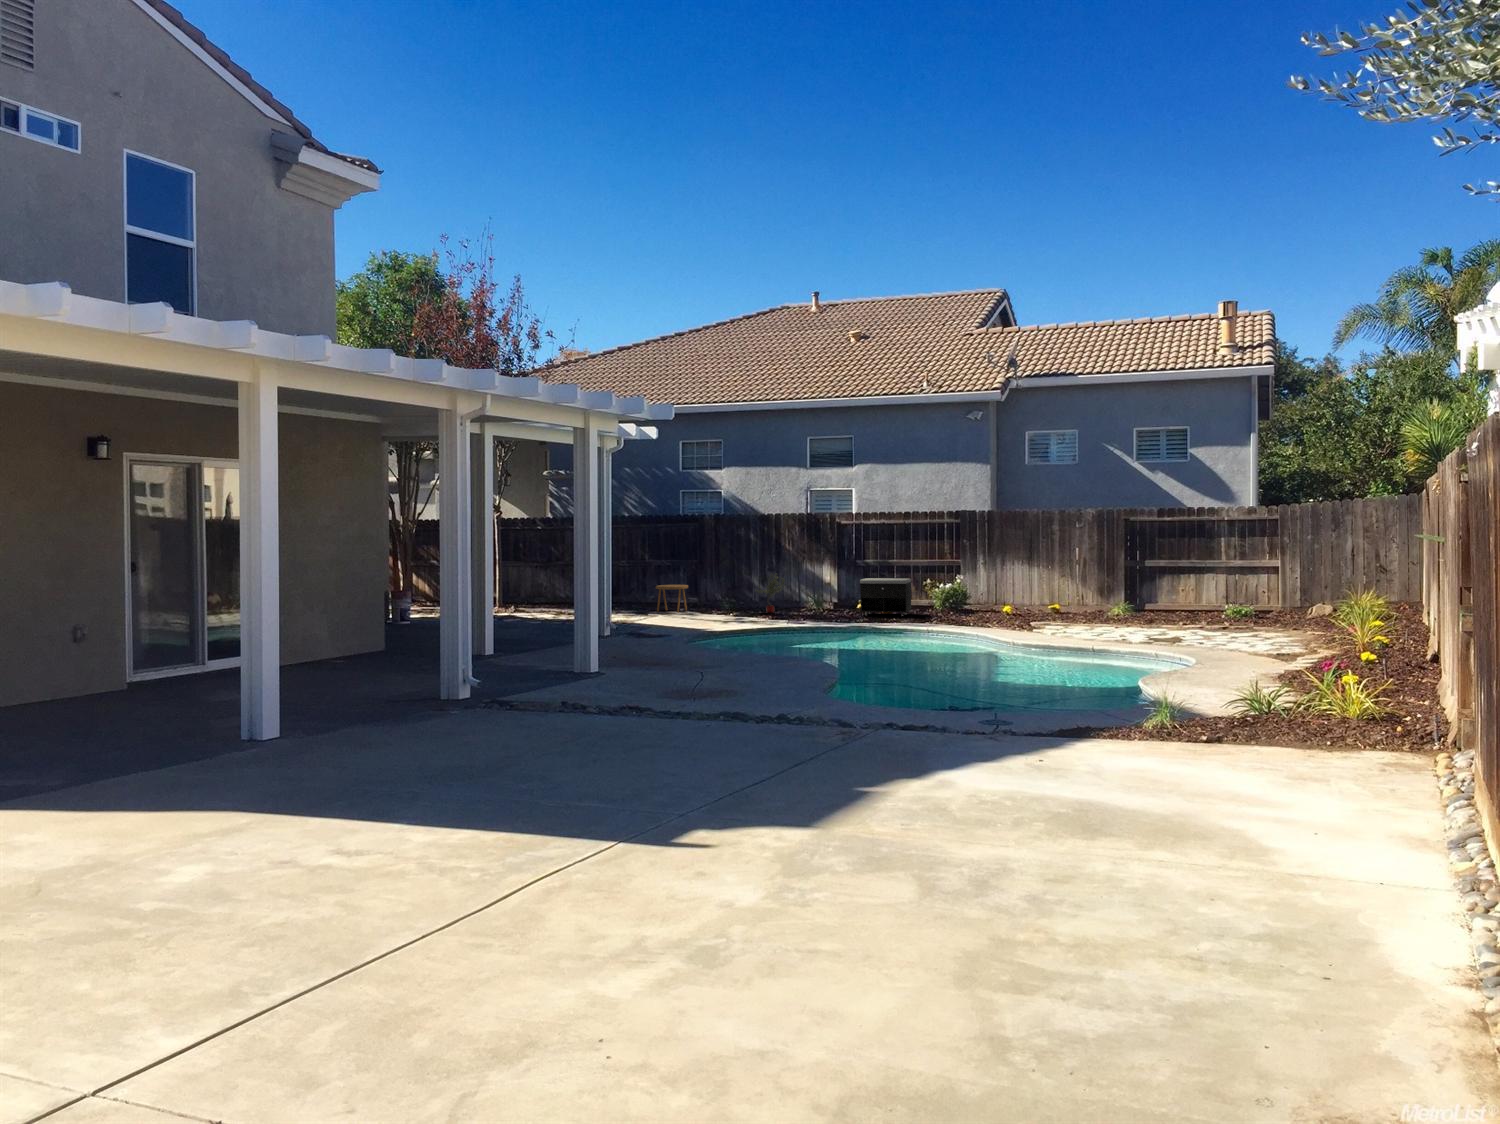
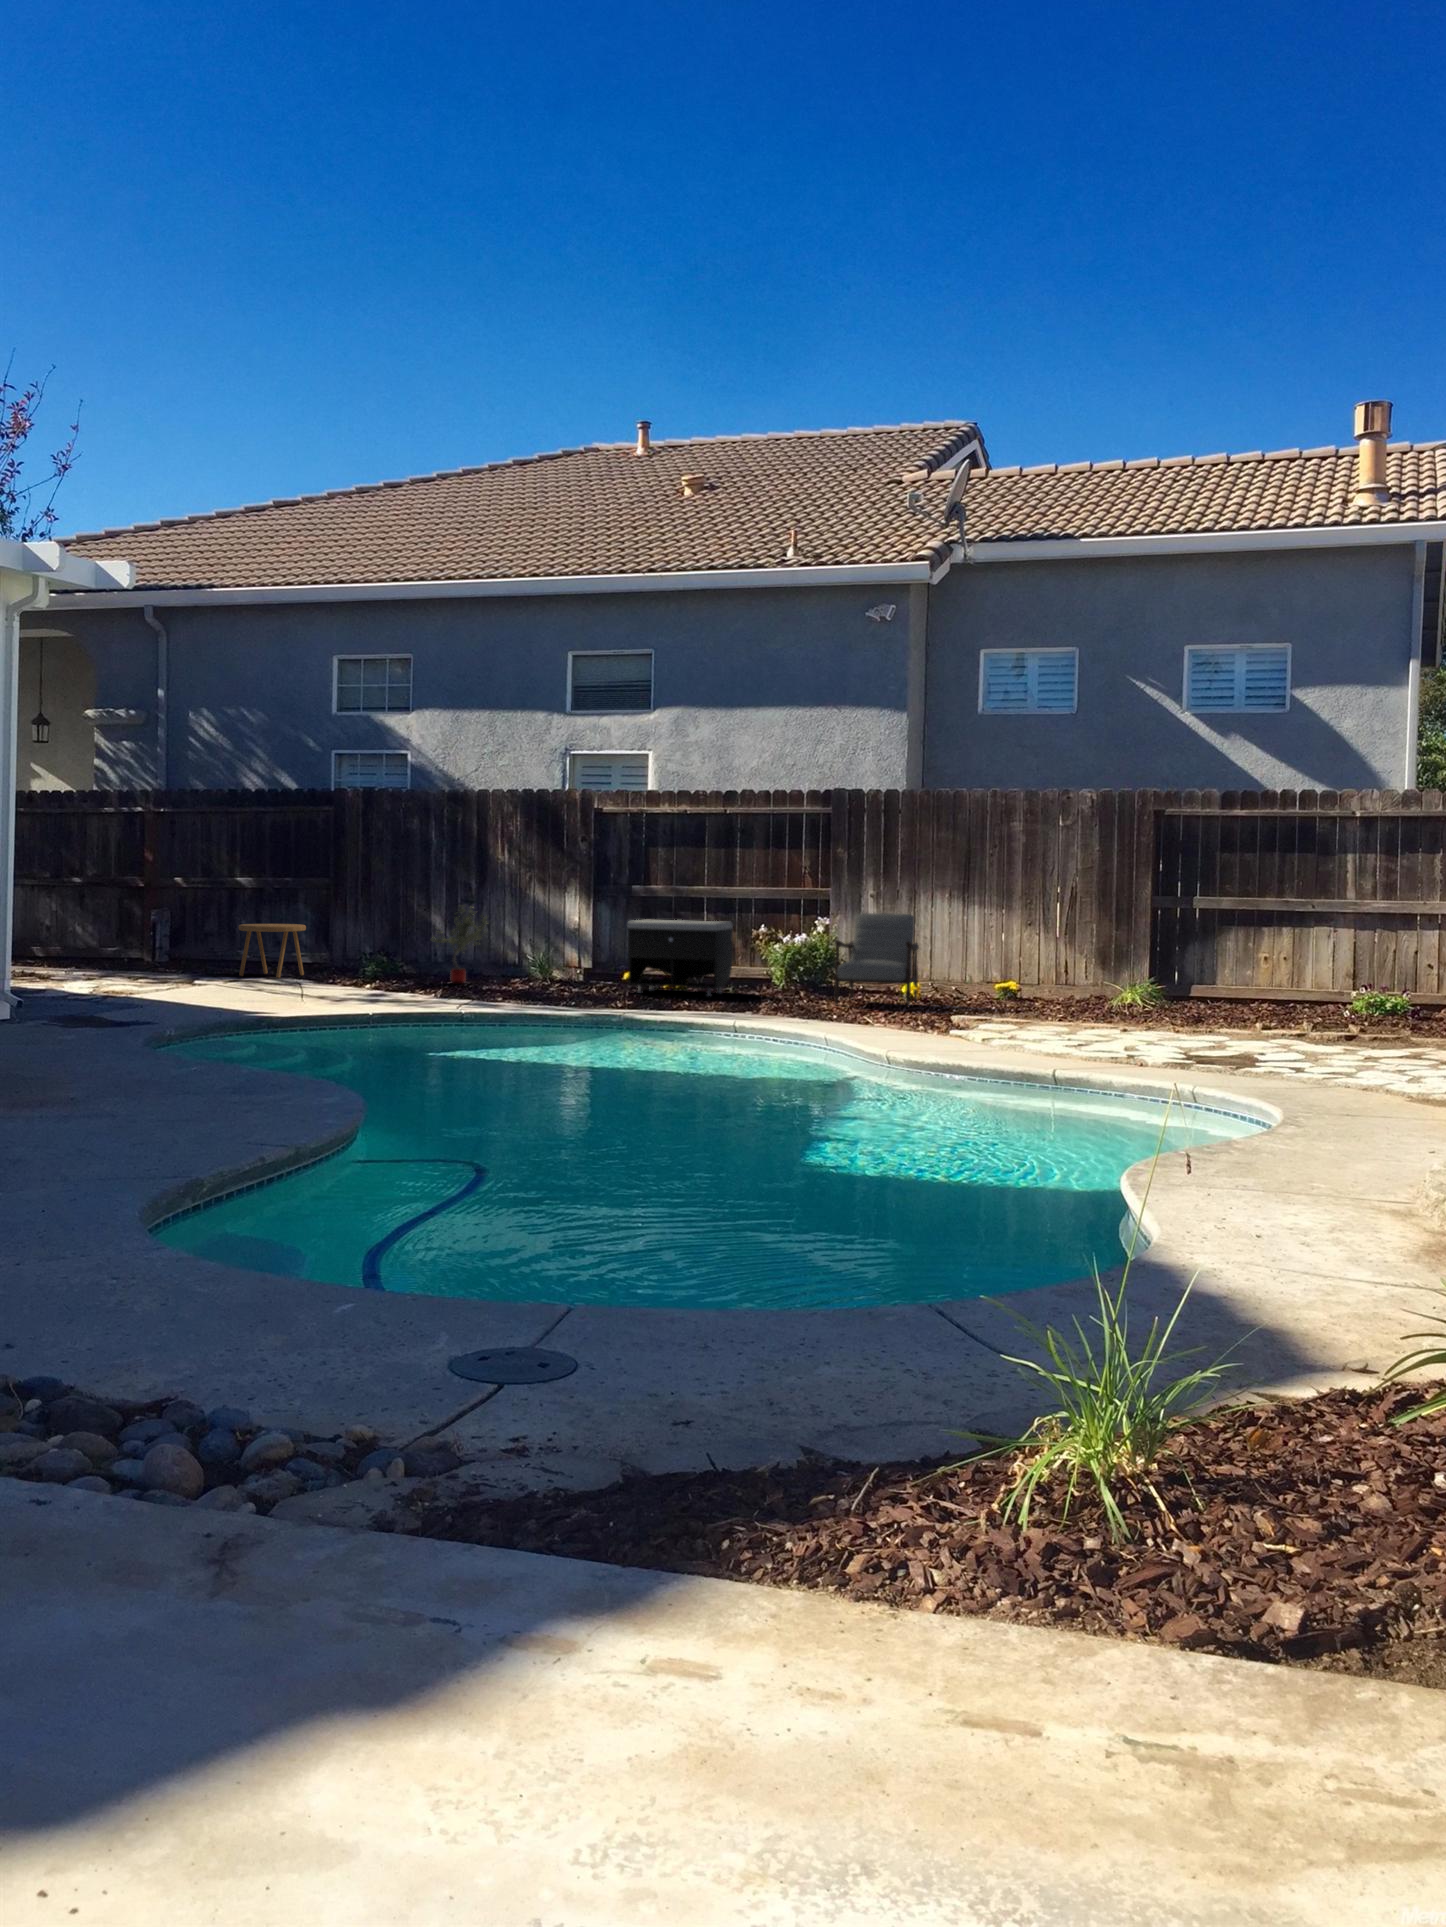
chair: none [968,573,1009,620] -> present [834,913,919,1008]

